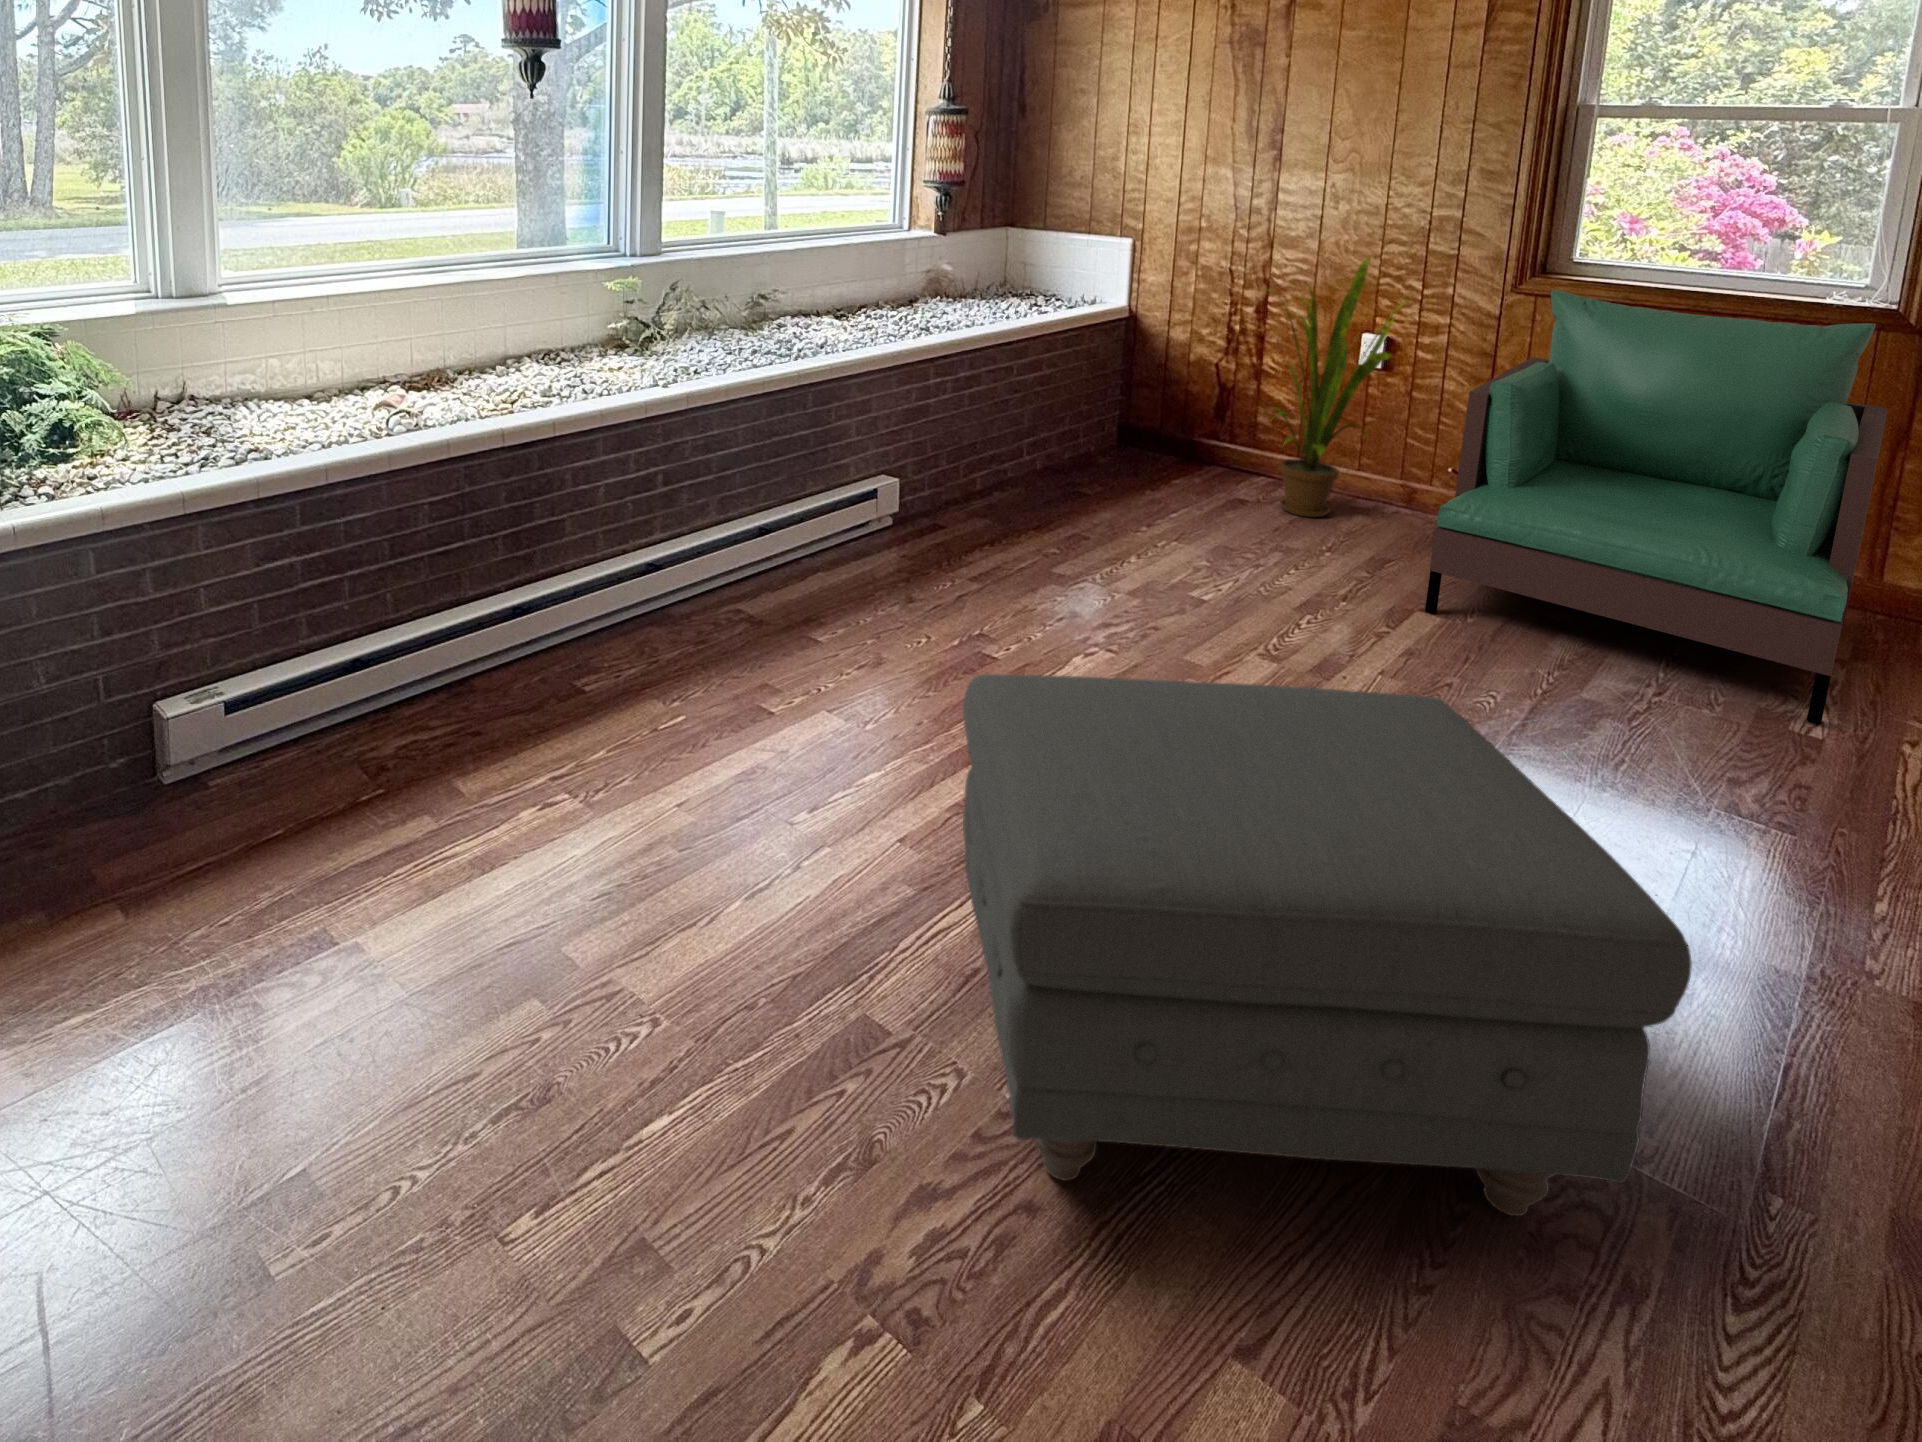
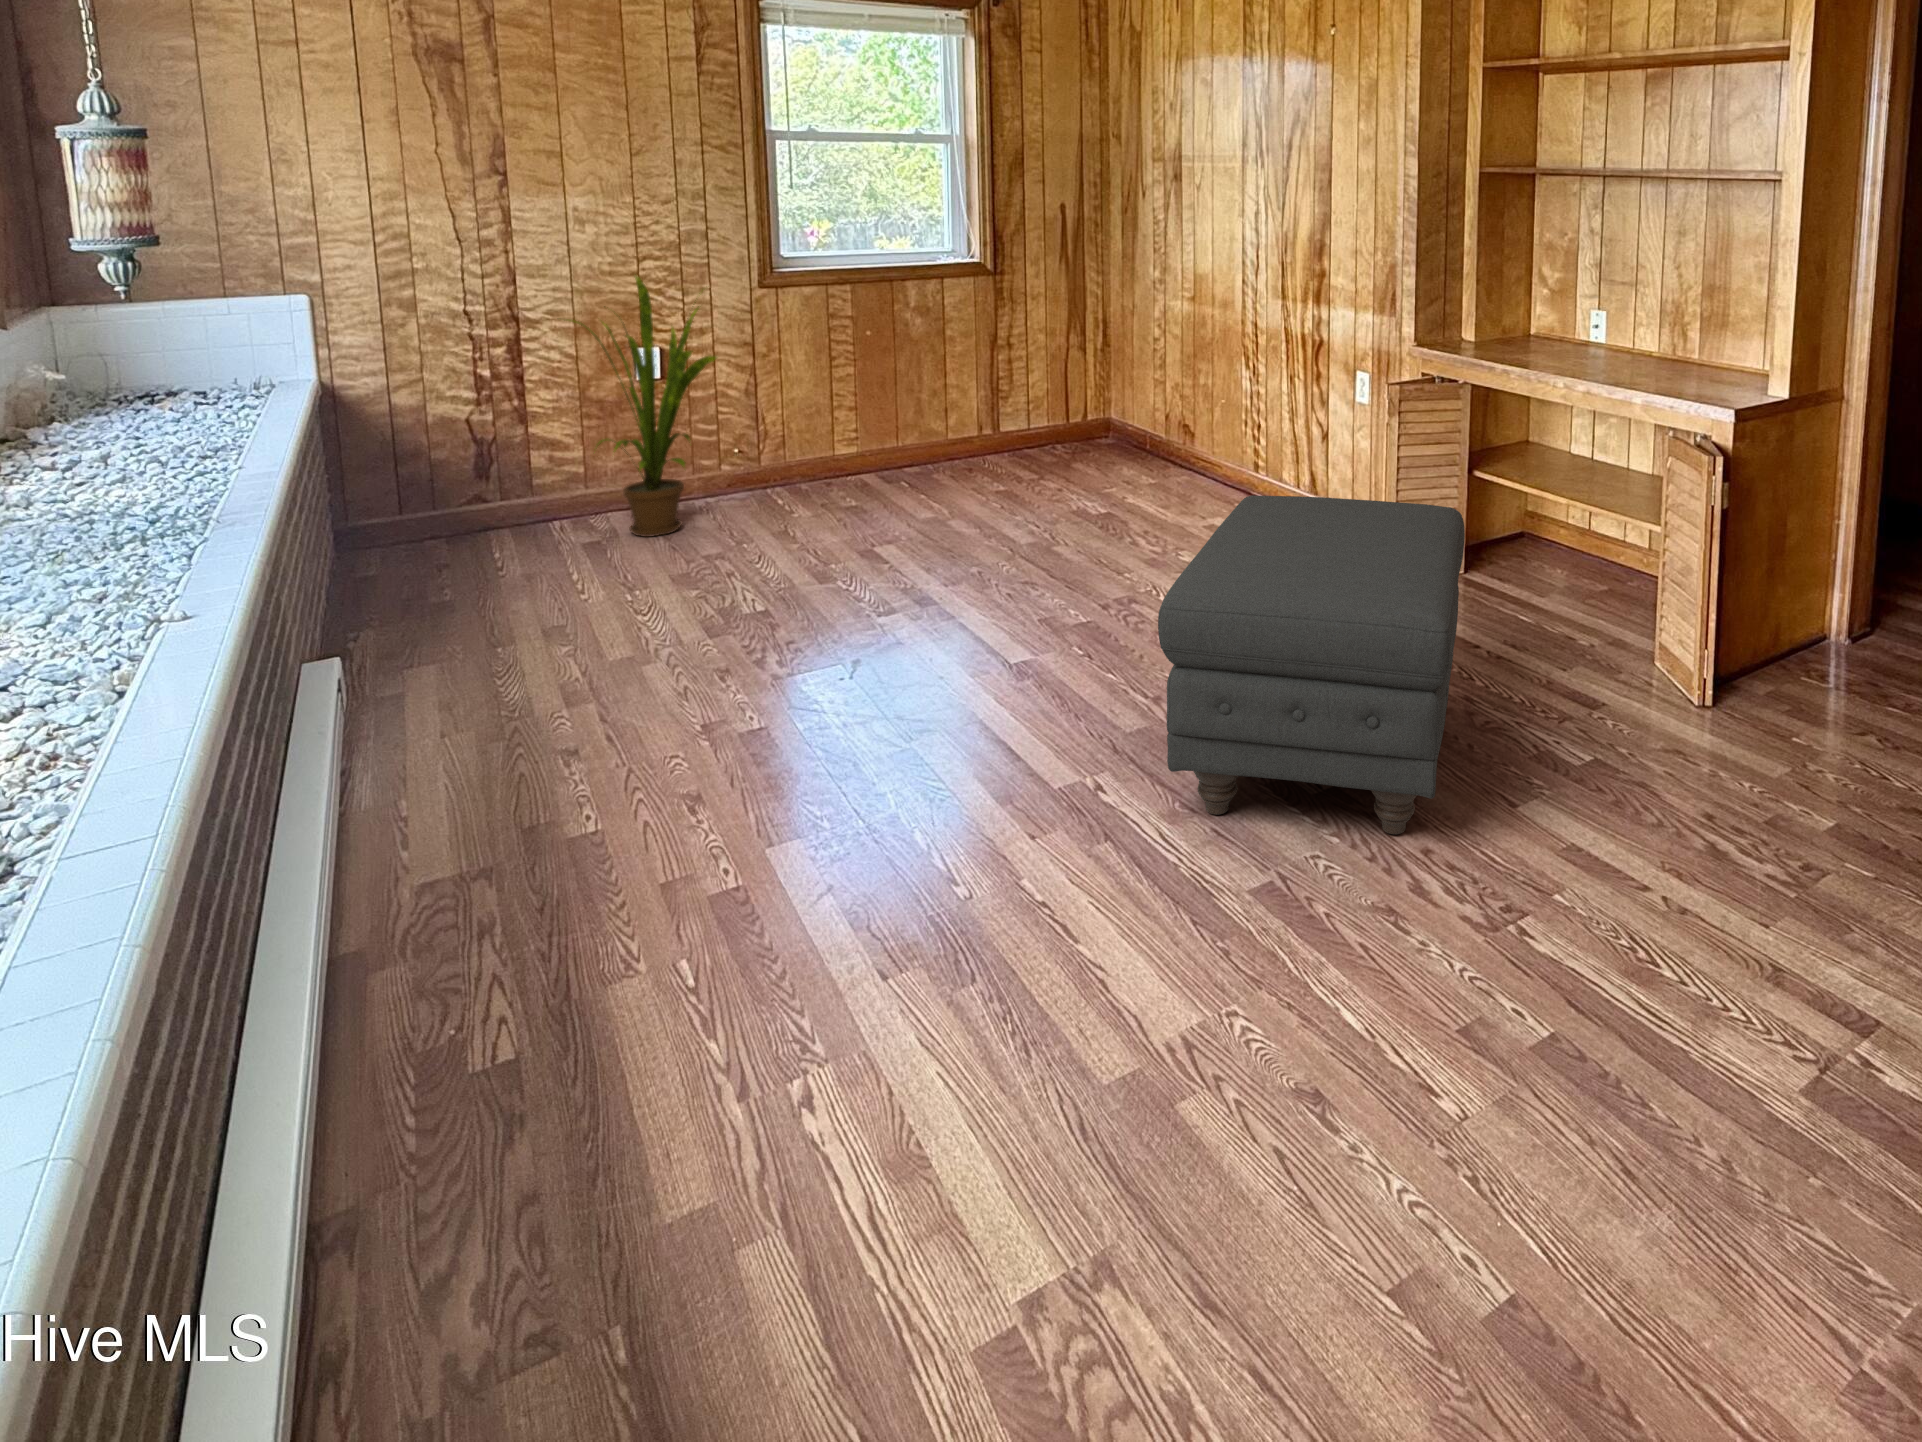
armchair: present [1425,290,1888,725] -> none [790,269,1093,547]

